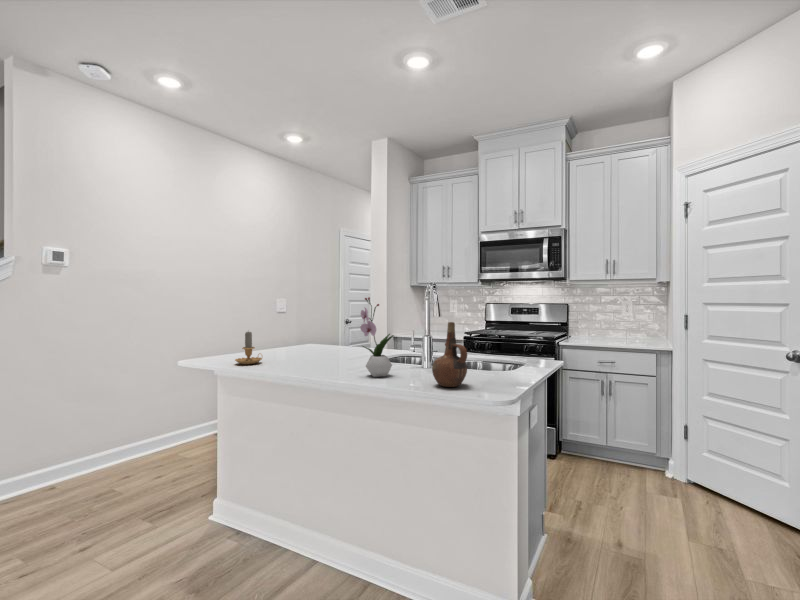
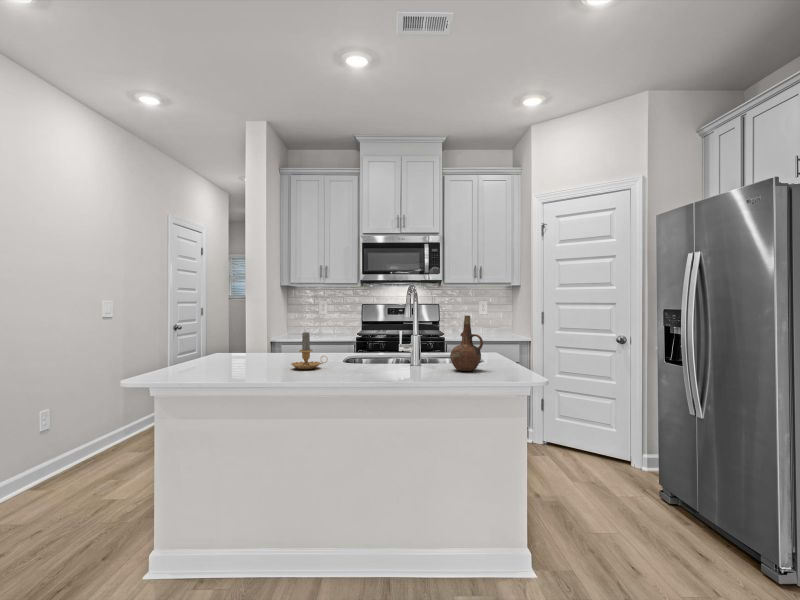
flower arrangement: present [360,297,393,377] -> none [369,294,403,370]
candle: present [235,332,262,364] -> present [291,332,328,369]

